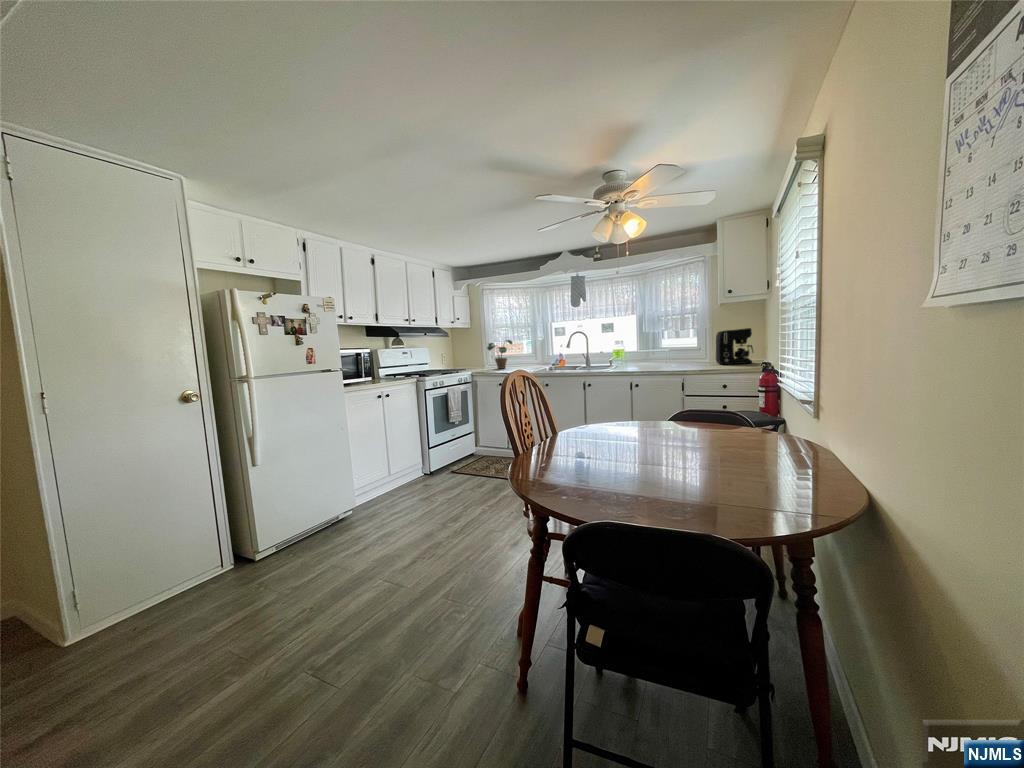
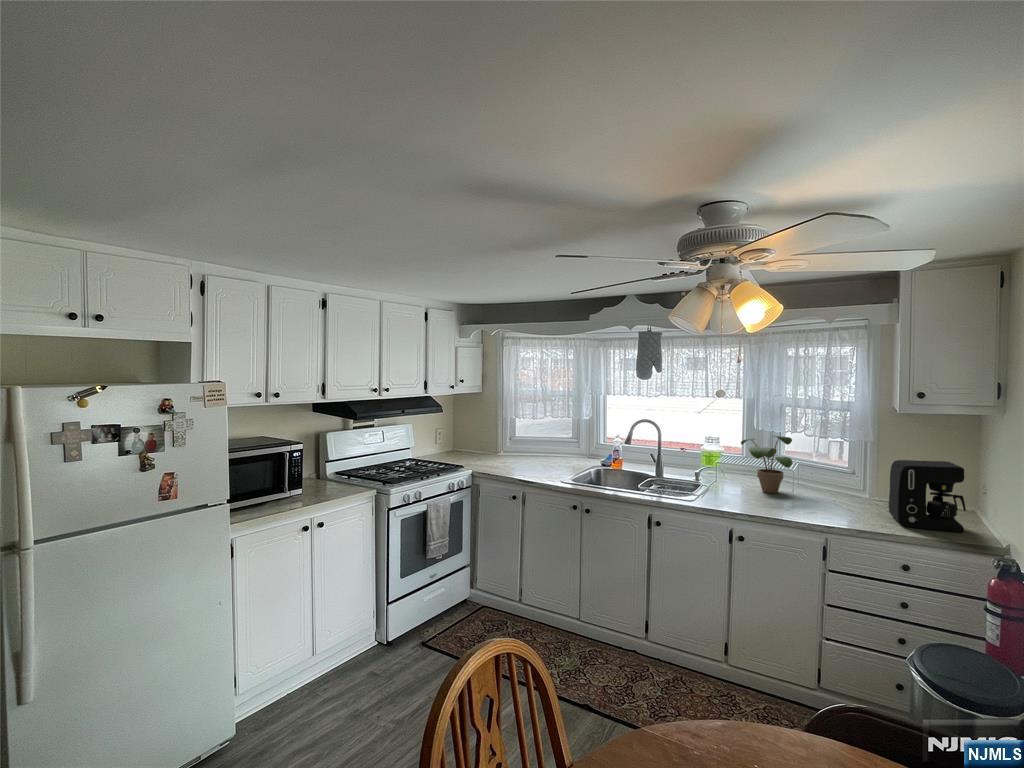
potted plant: present [487,340,512,369] -> present [741,436,792,493]

